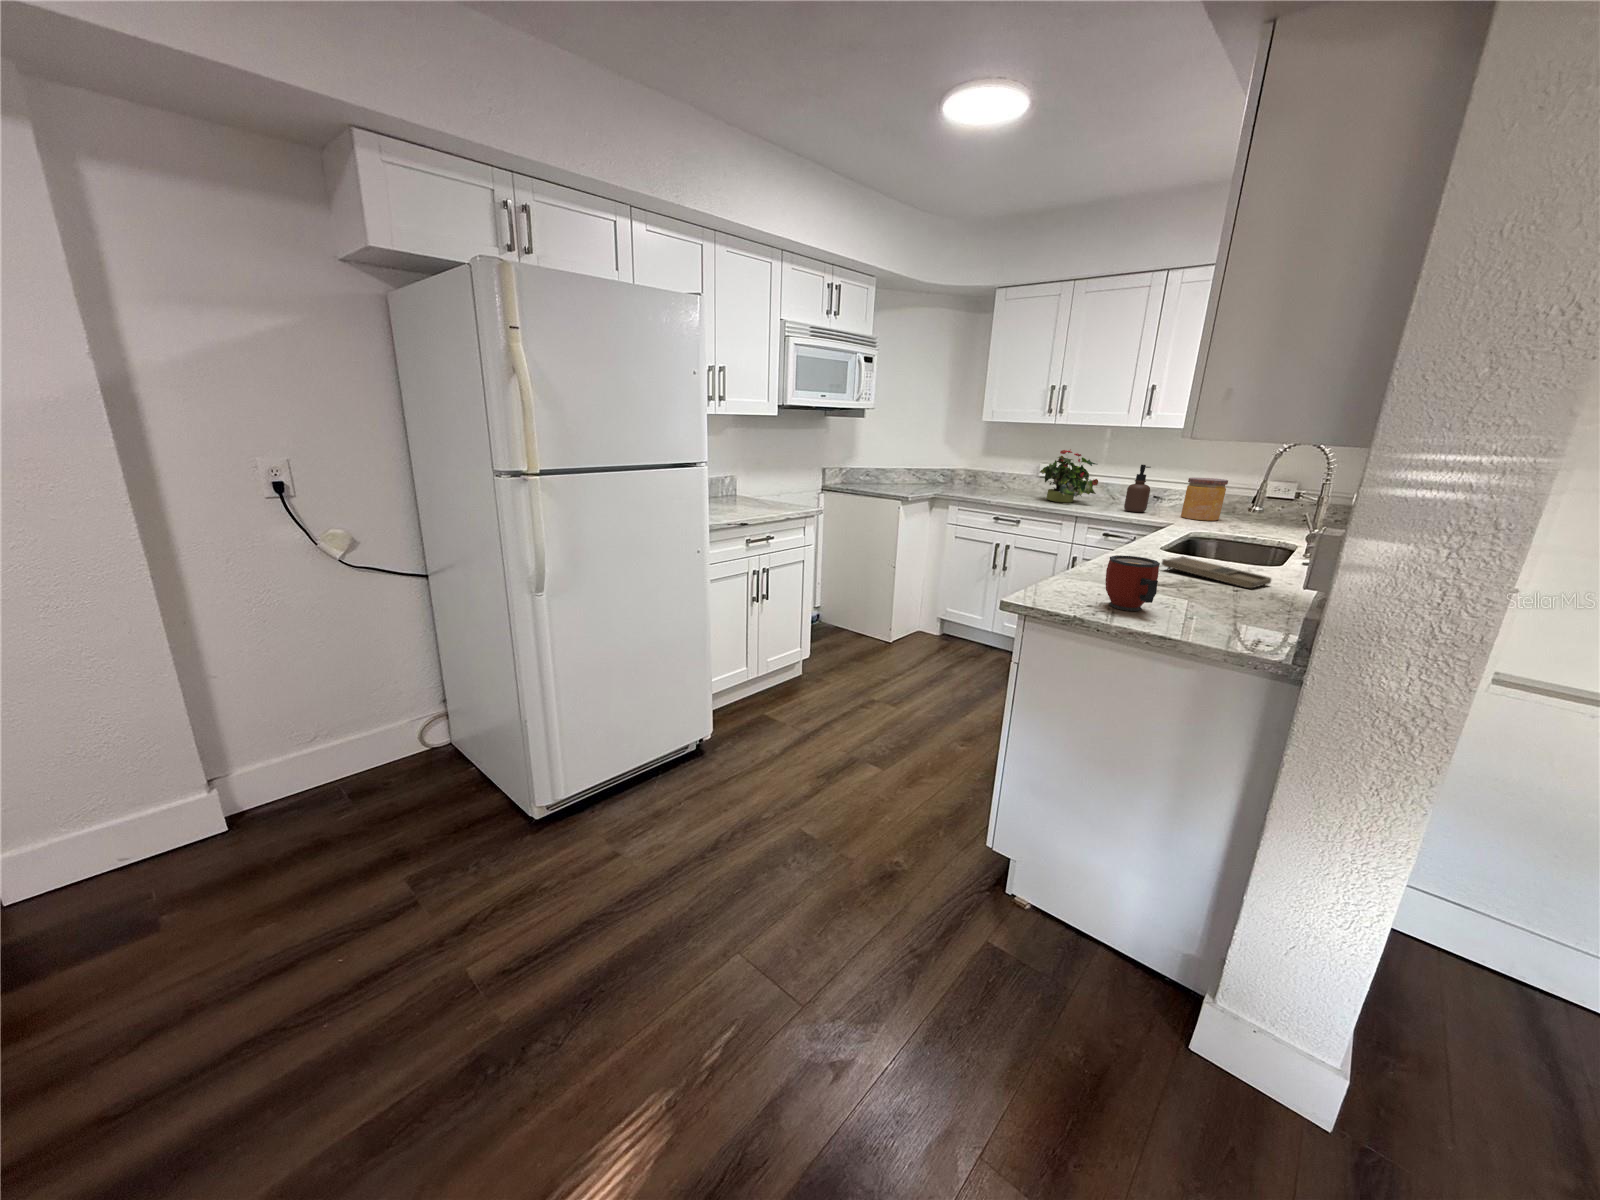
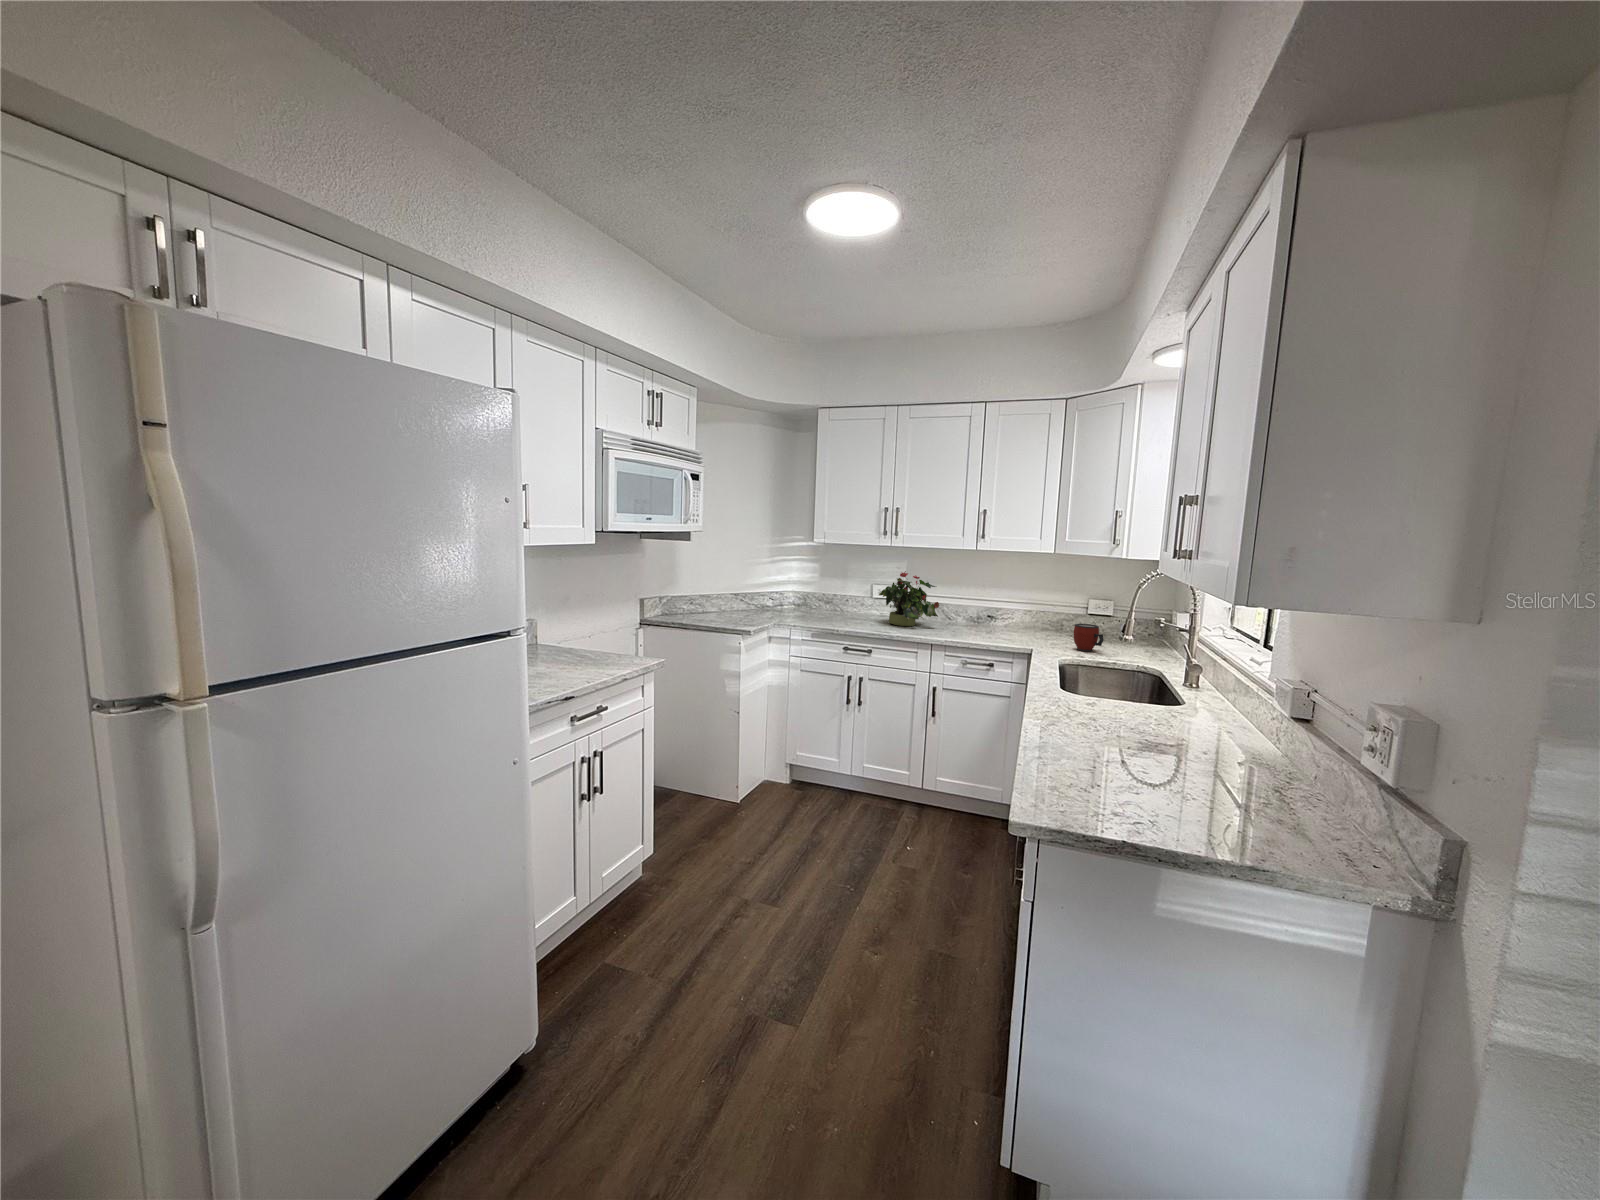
soap dispenser: present [1124,465,1151,512] -> none [969,588,991,635]
jar: present [1181,478,1228,521] -> none [1022,599,1059,642]
mug: present [1106,555,1160,611] -> present [1074,624,1104,652]
tray: present [1162,556,1271,588] -> none [1089,704,1197,743]

